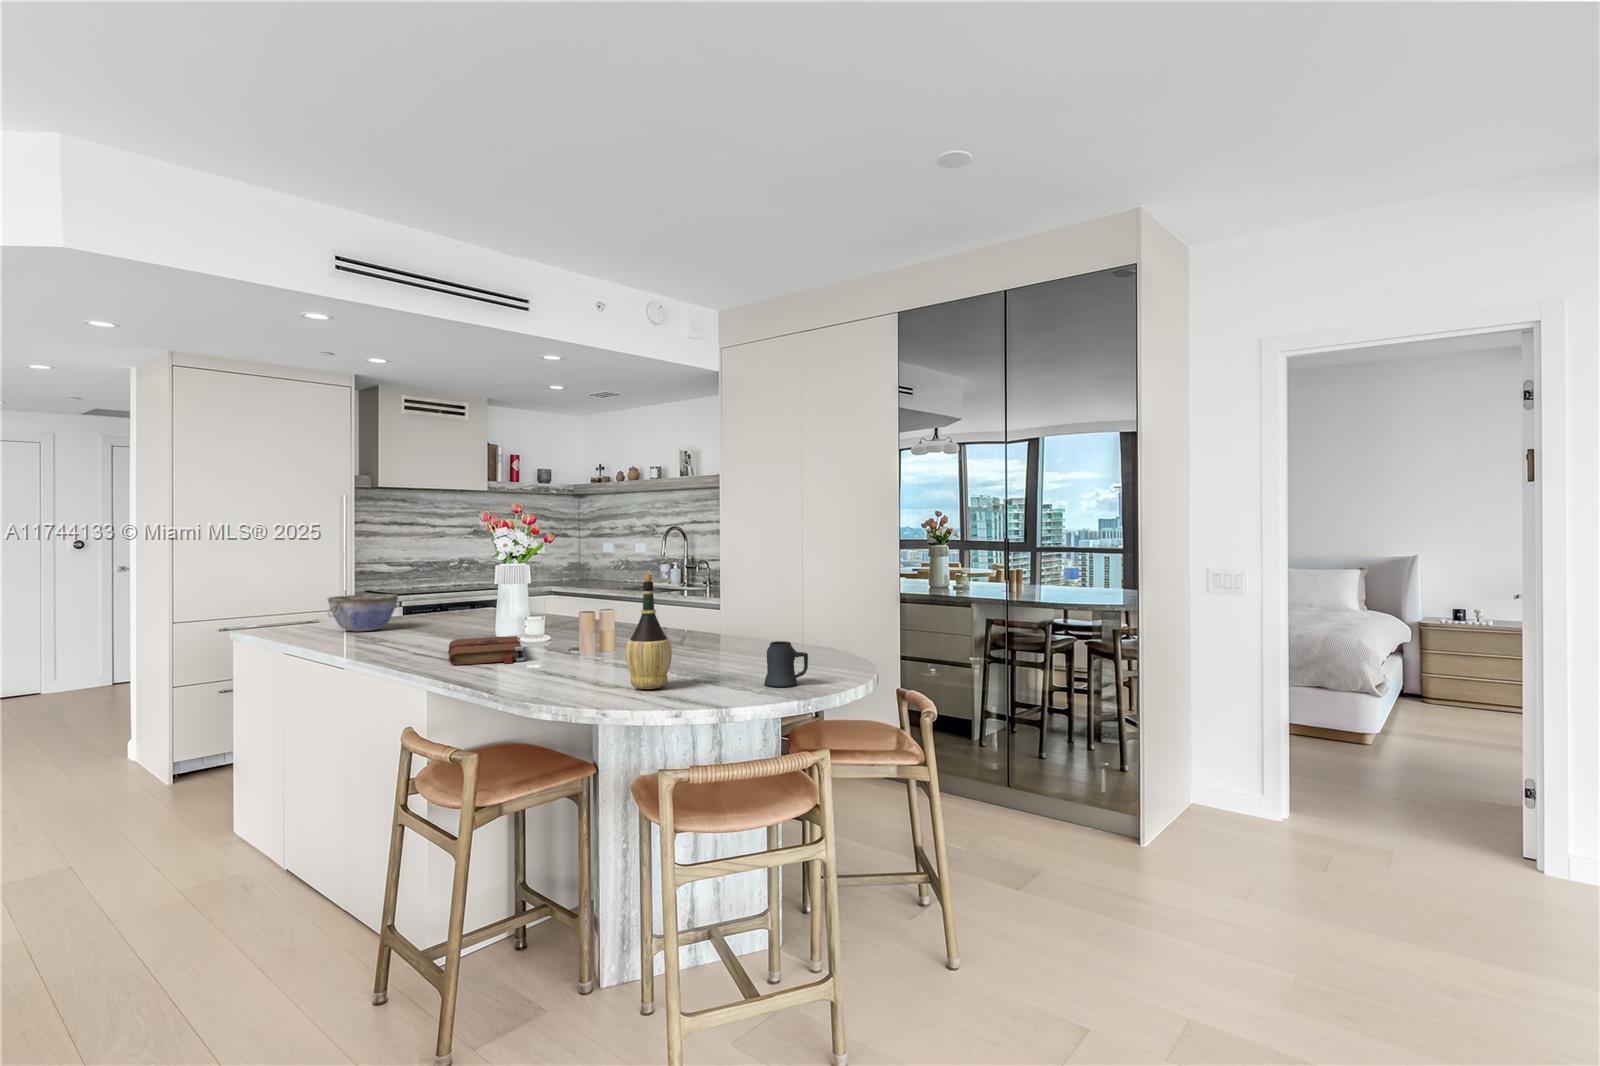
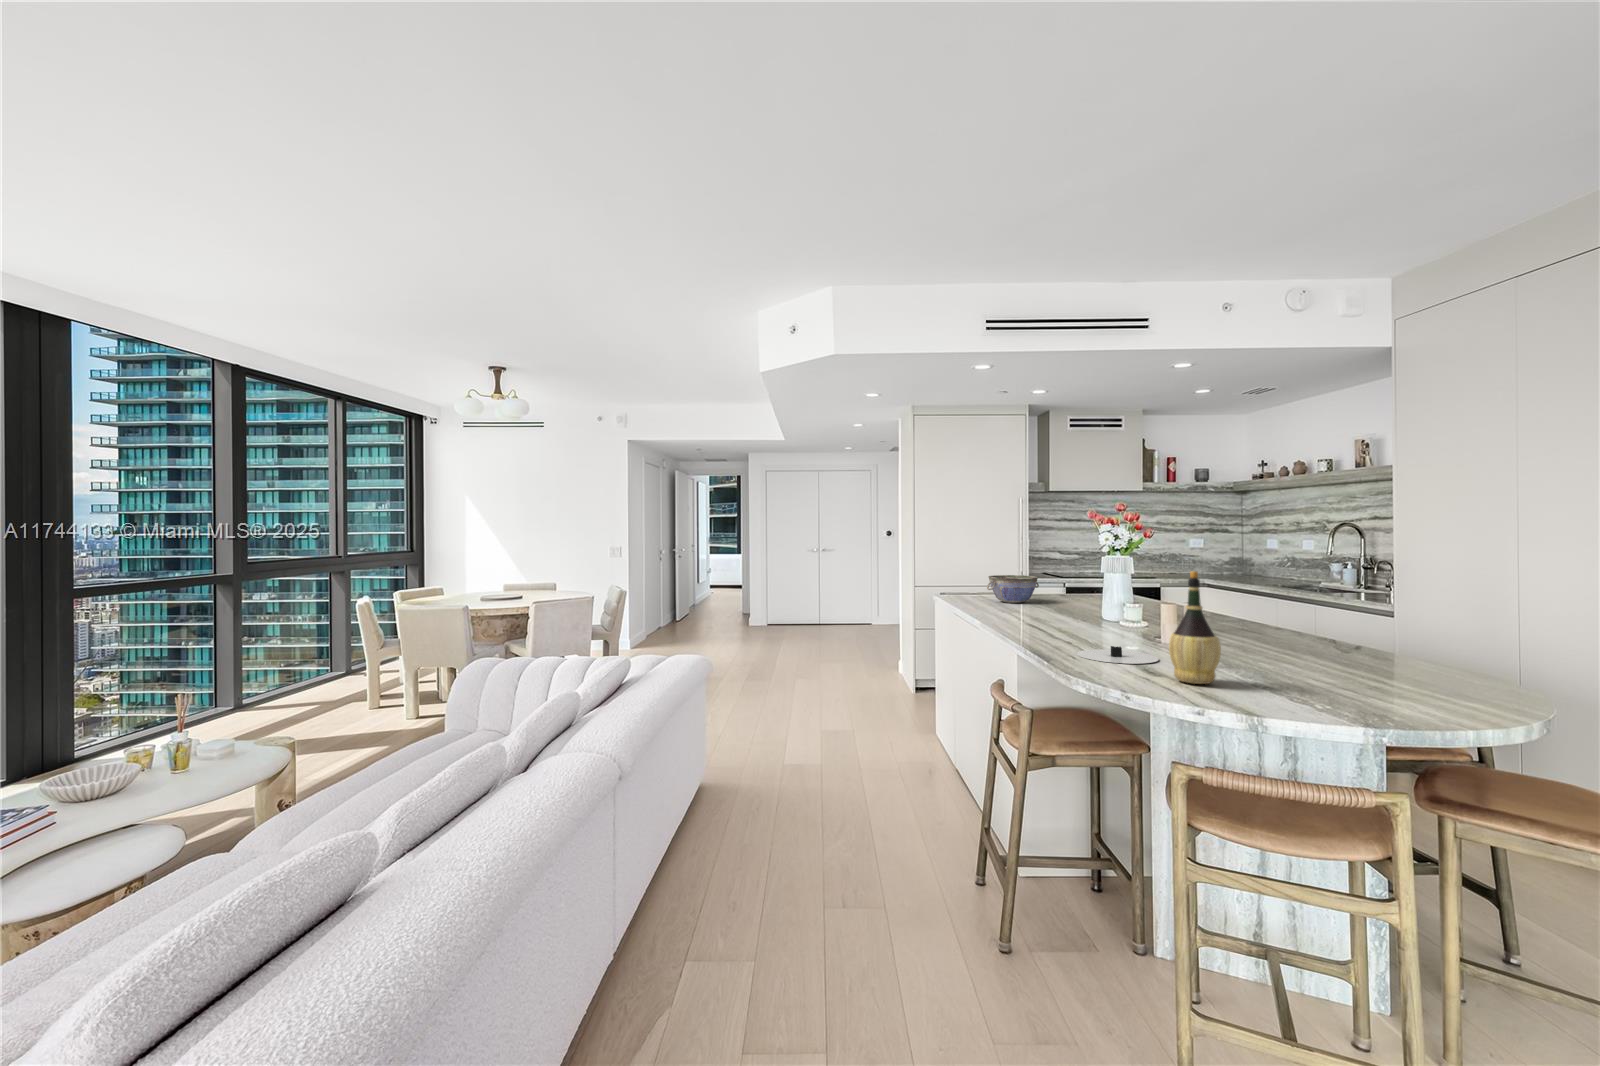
book: present [448,635,526,665] -> none [1041,616,1112,641]
mug: present [764,641,808,687] -> none [1341,657,1409,713]
plate: none [492,664,620,689] -> present [1077,646,1159,664]

